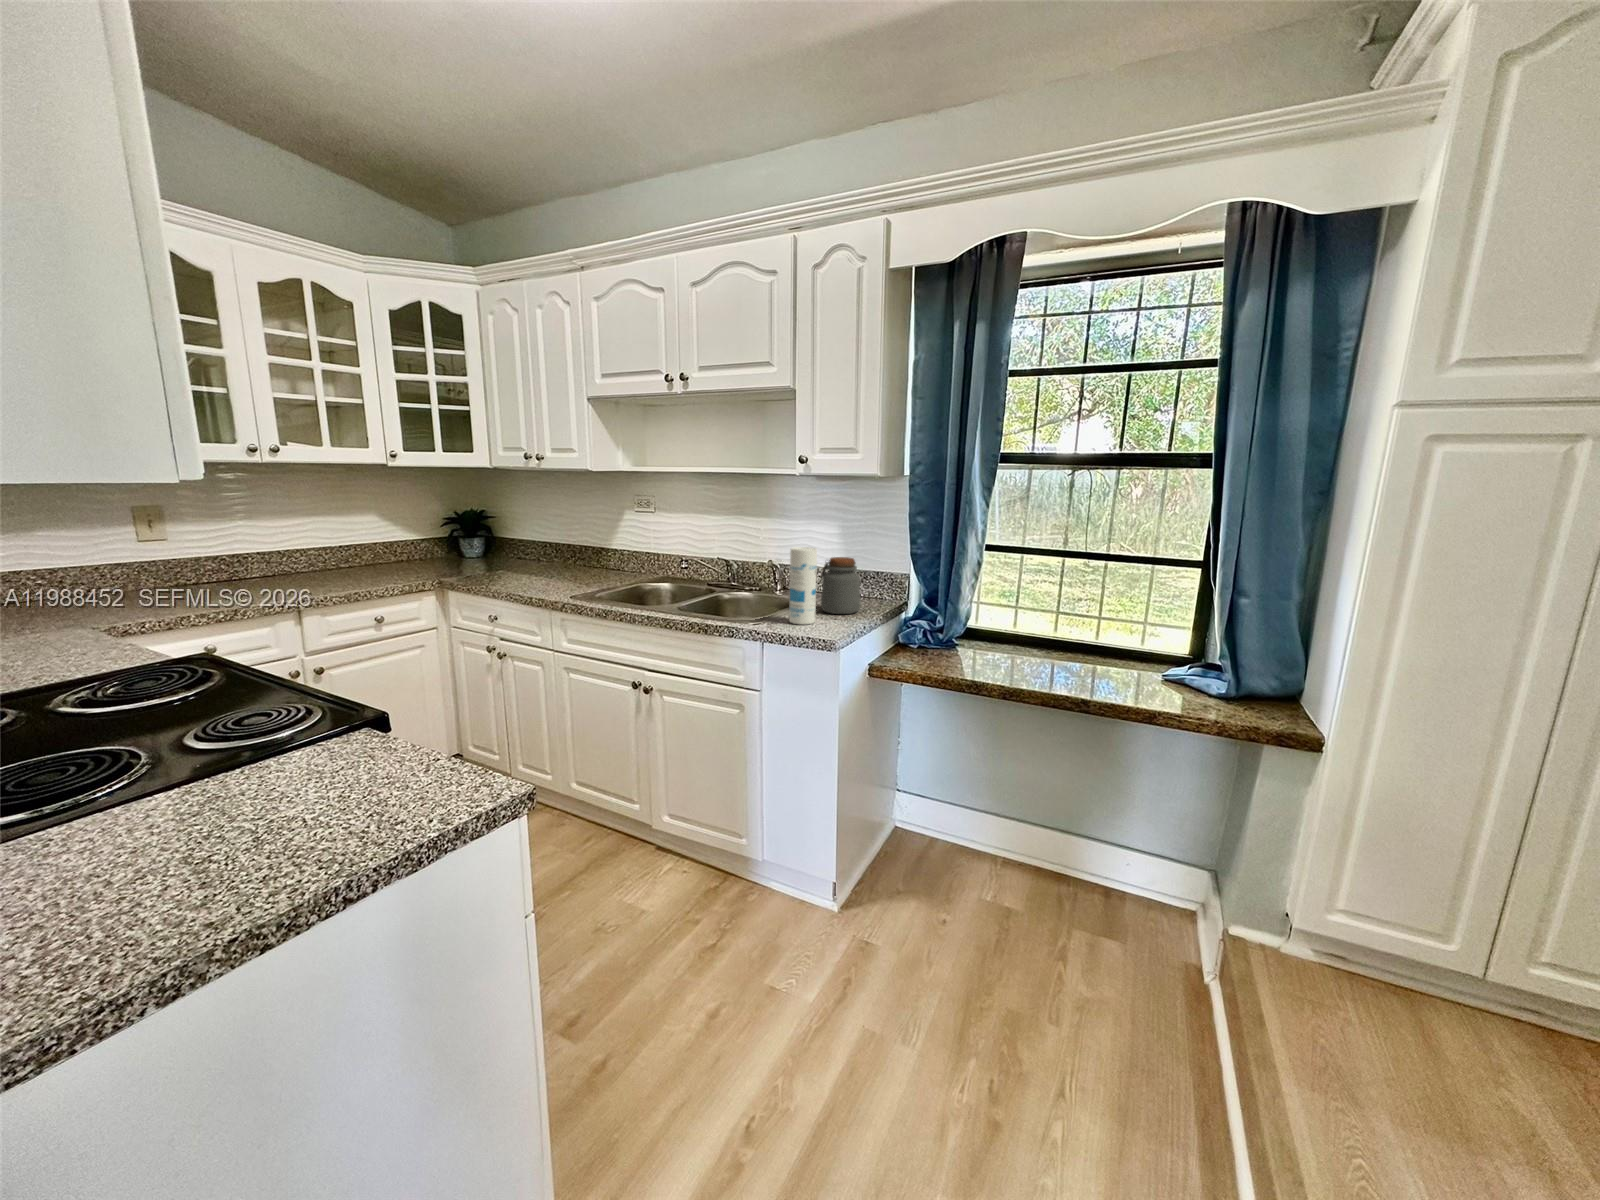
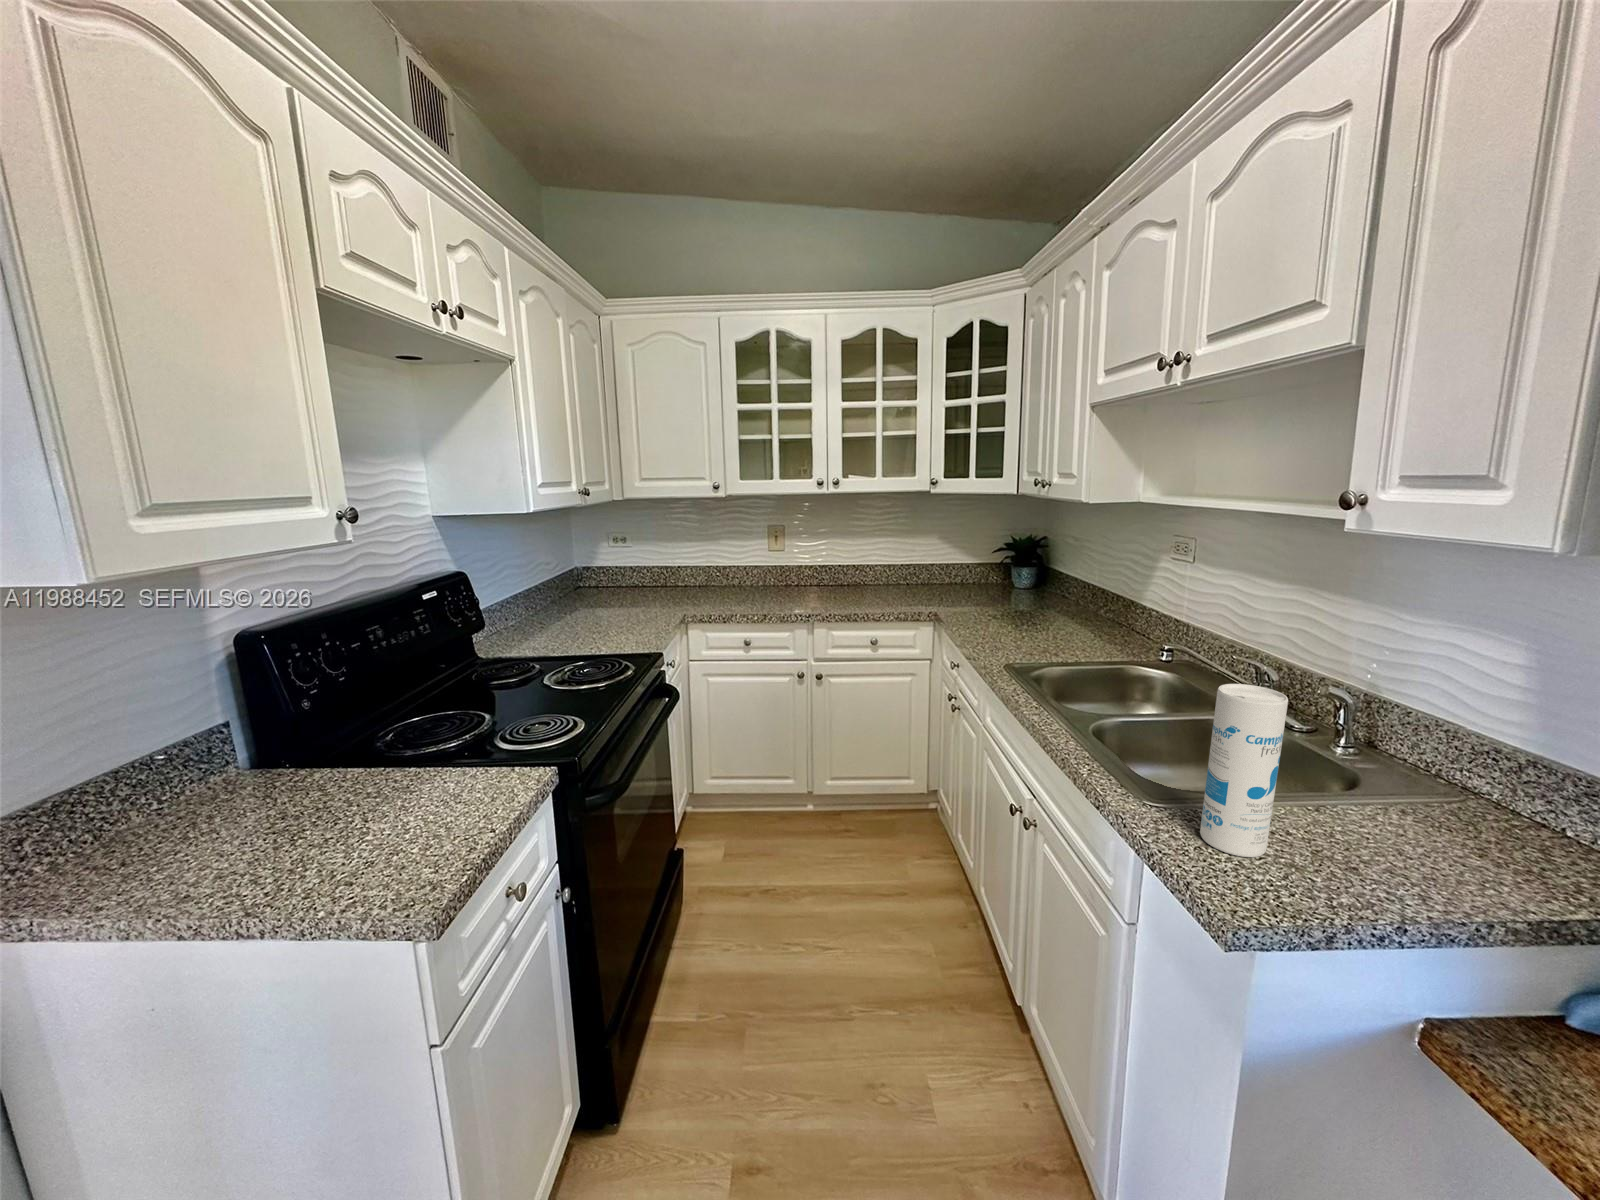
jar: present [821,557,861,614] -> none [1337,726,1477,880]

